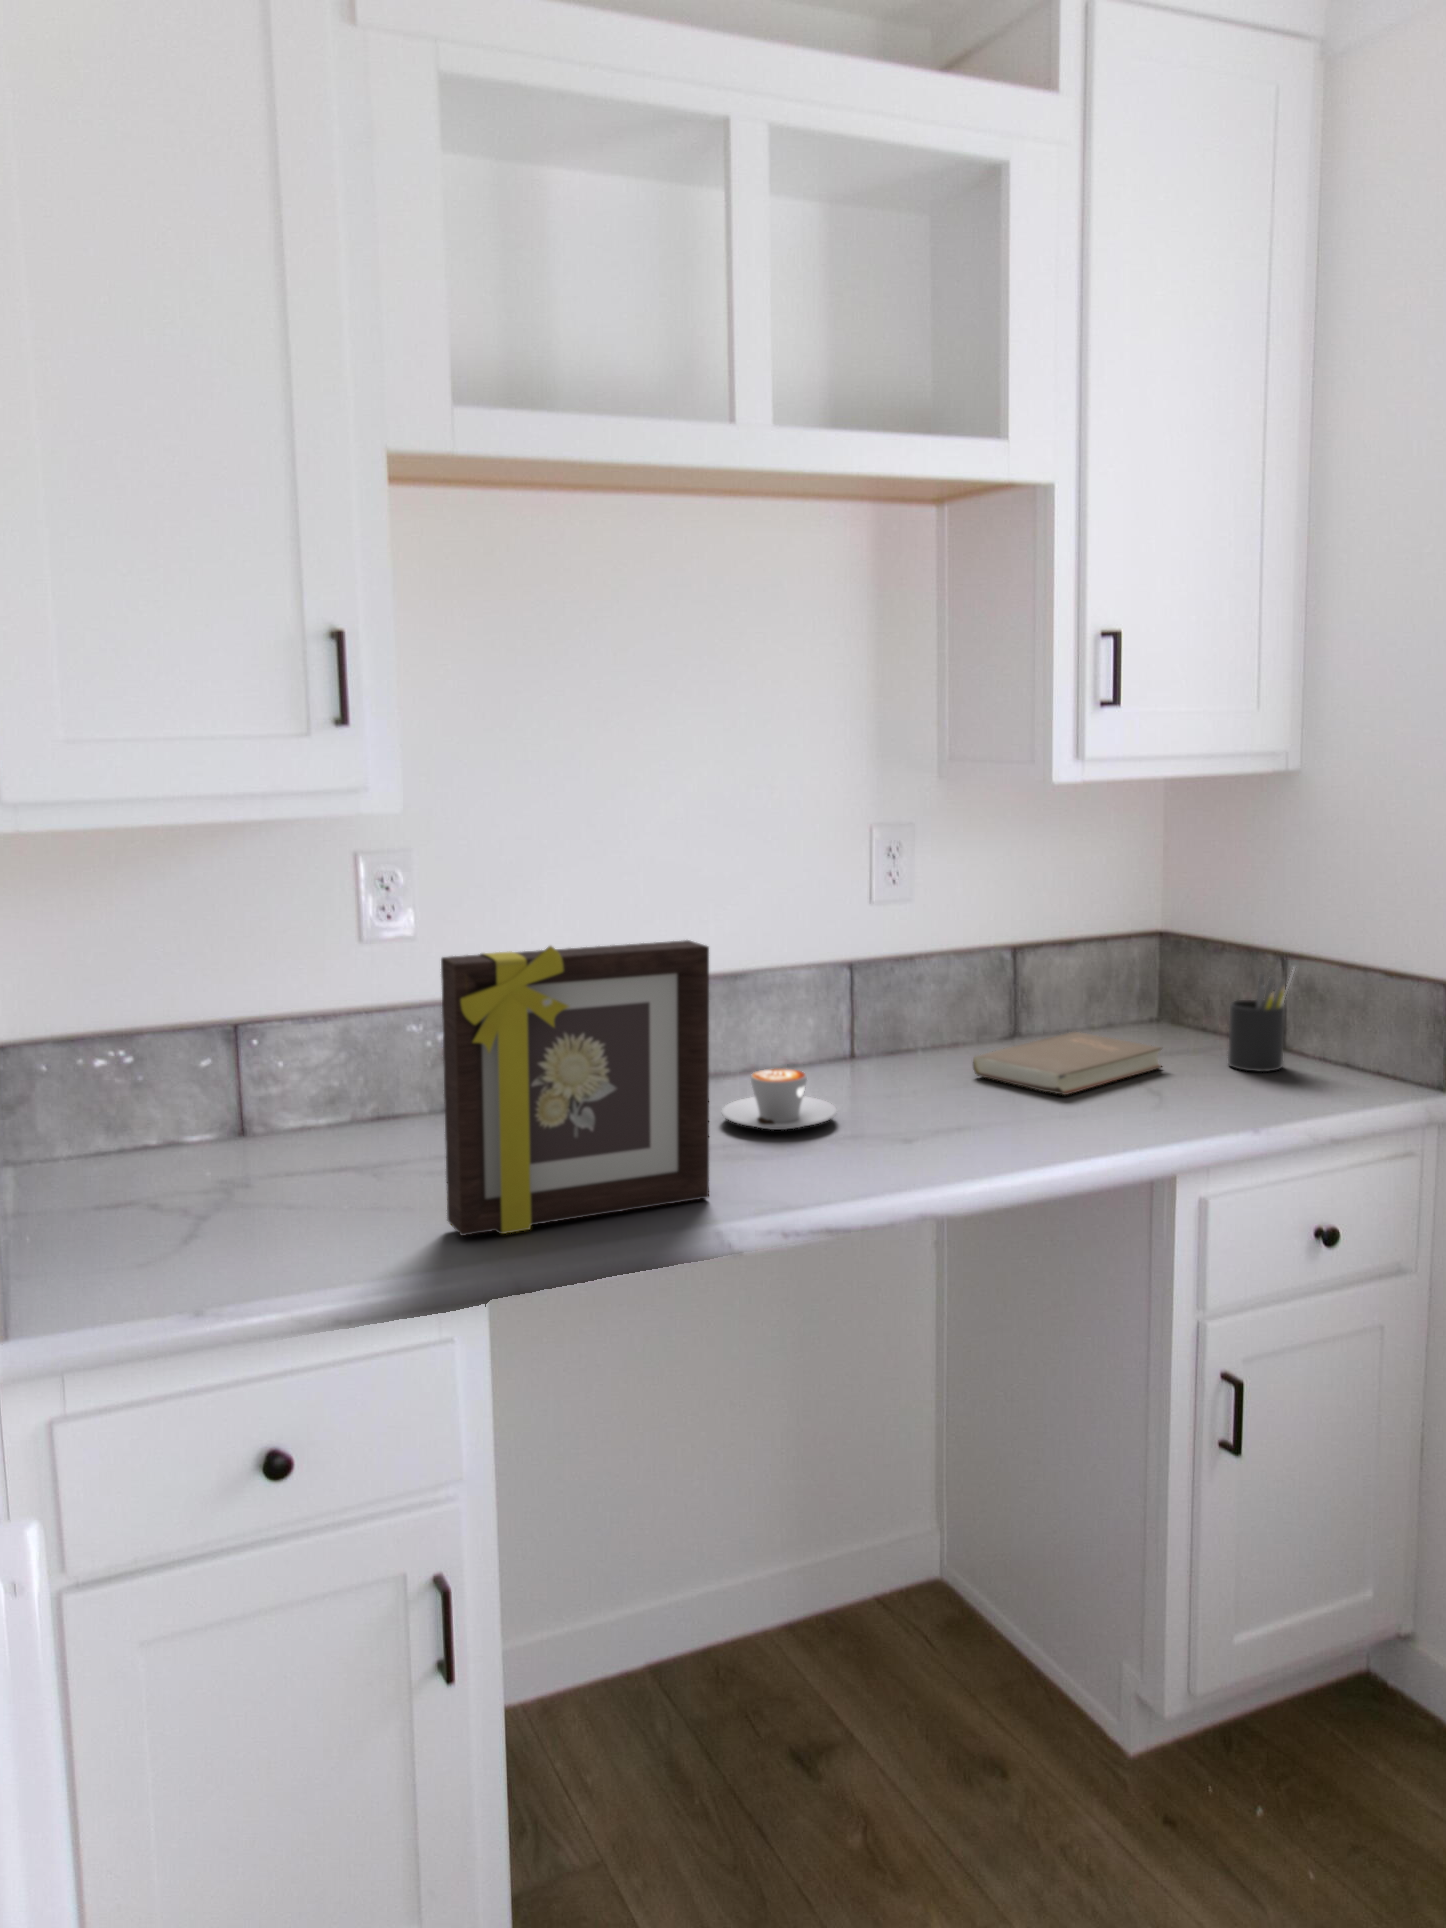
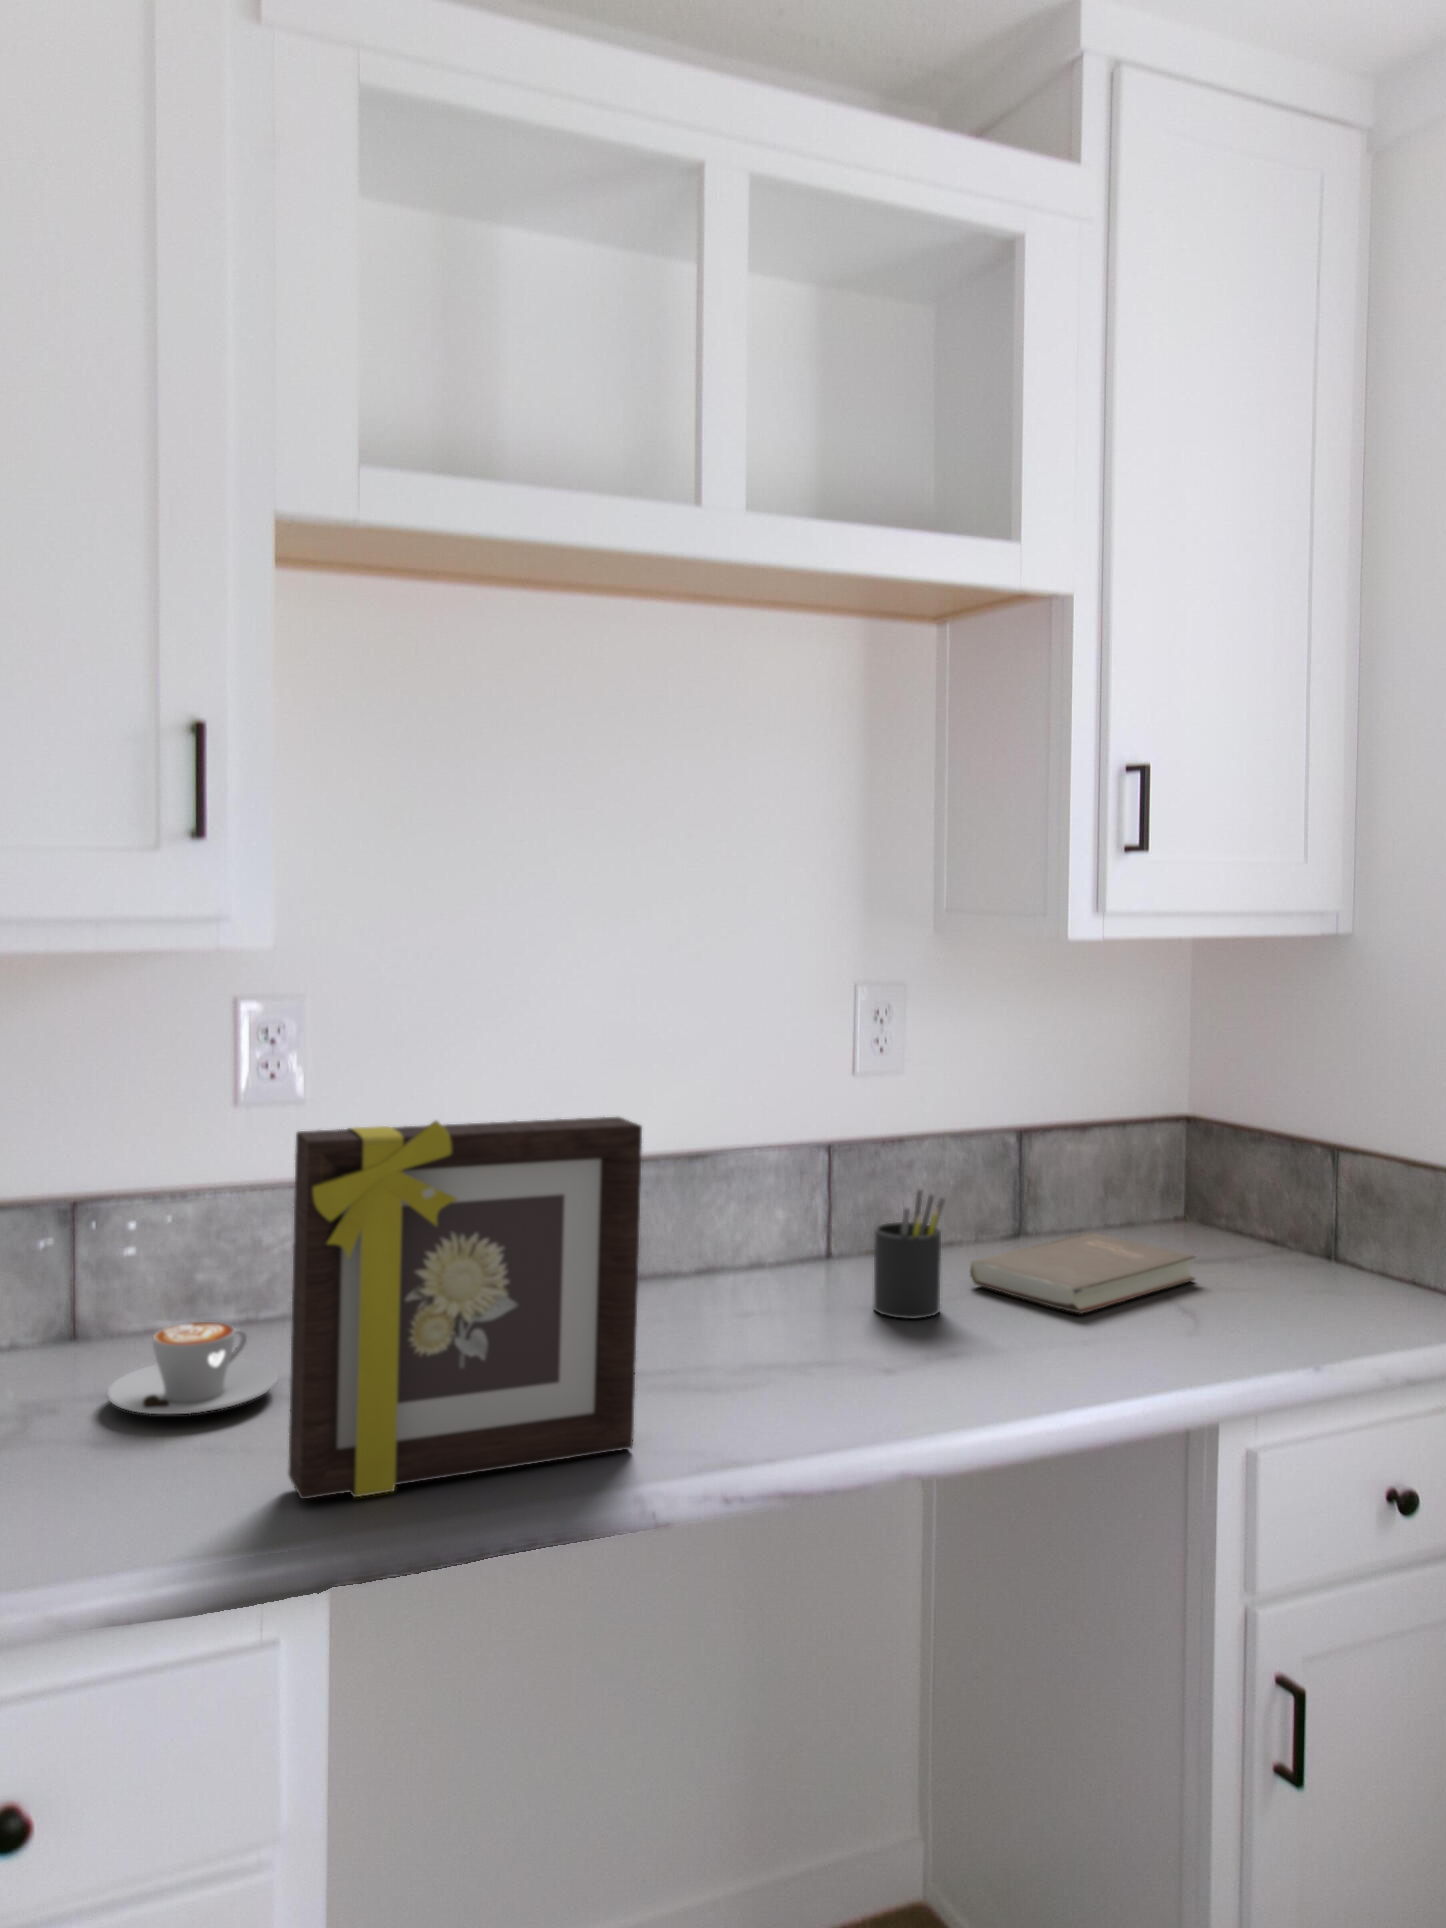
pen holder: present [1228,974,1286,1071] -> present [873,1190,951,1319]
coffee cup: present [722,1068,837,1130] -> present [108,1322,278,1414]

